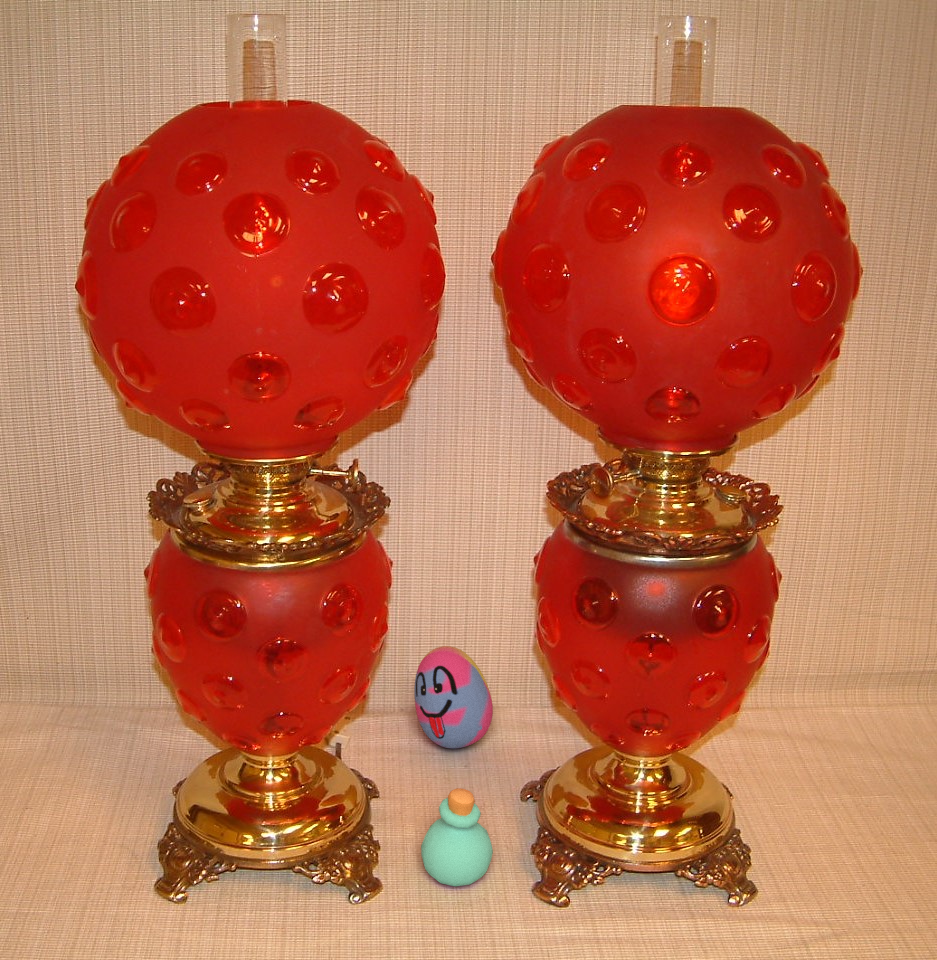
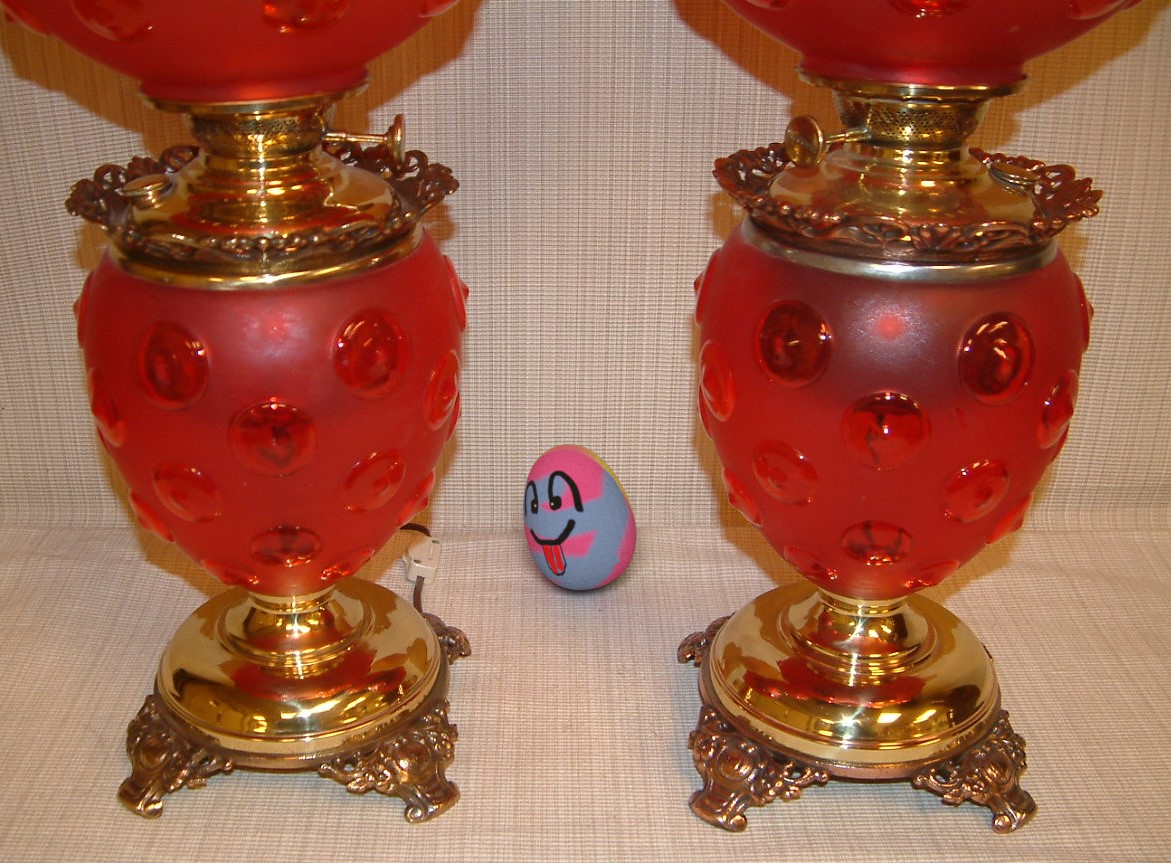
perfume bottle: present [421,788,493,886] -> none [519,647,629,795]

